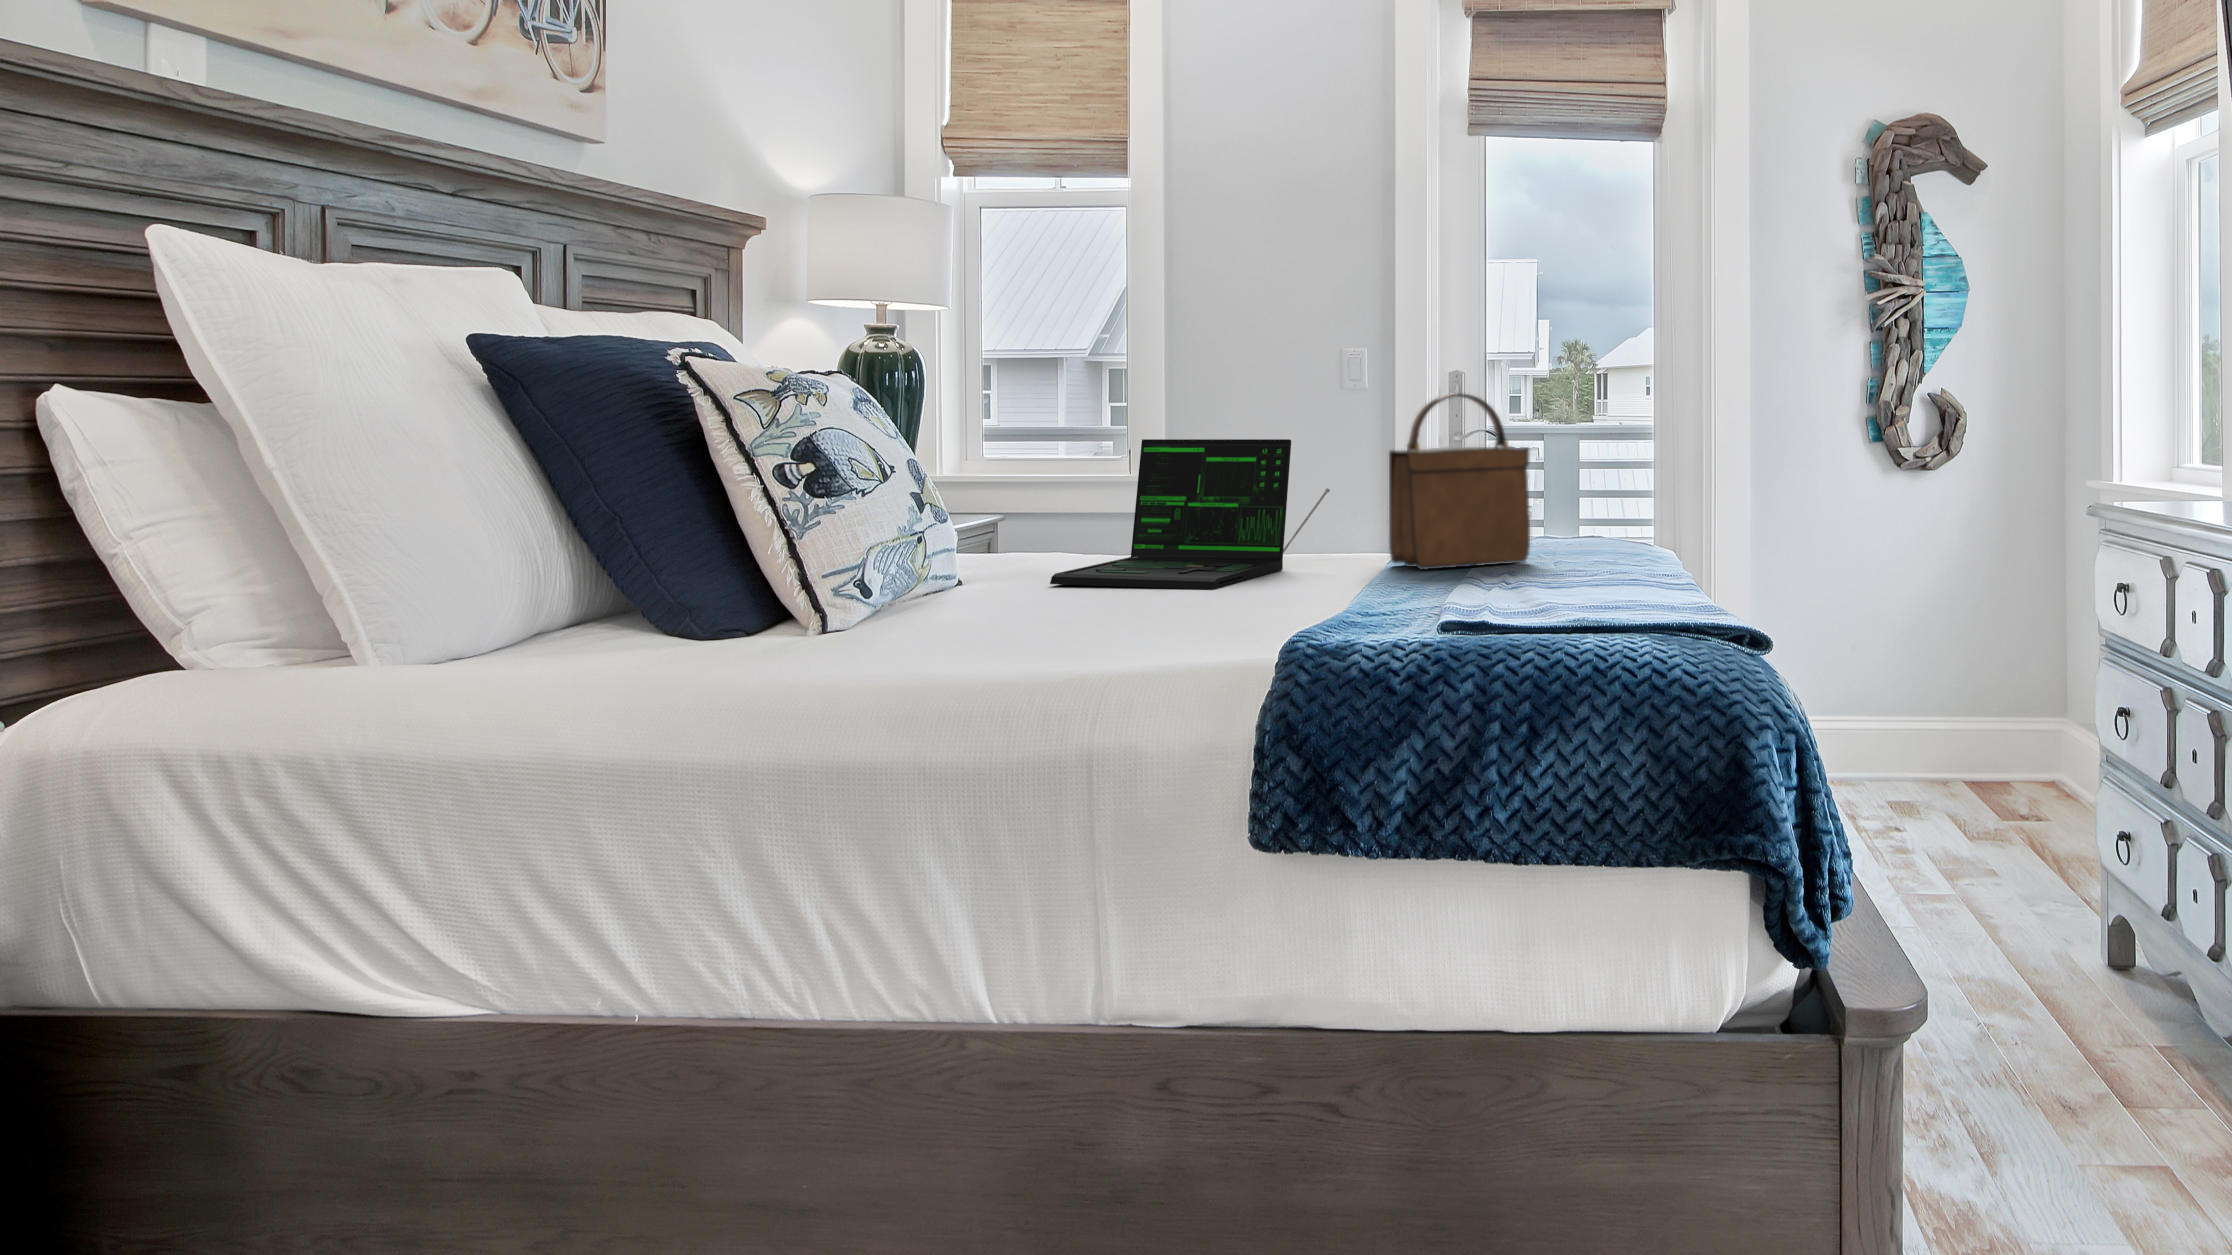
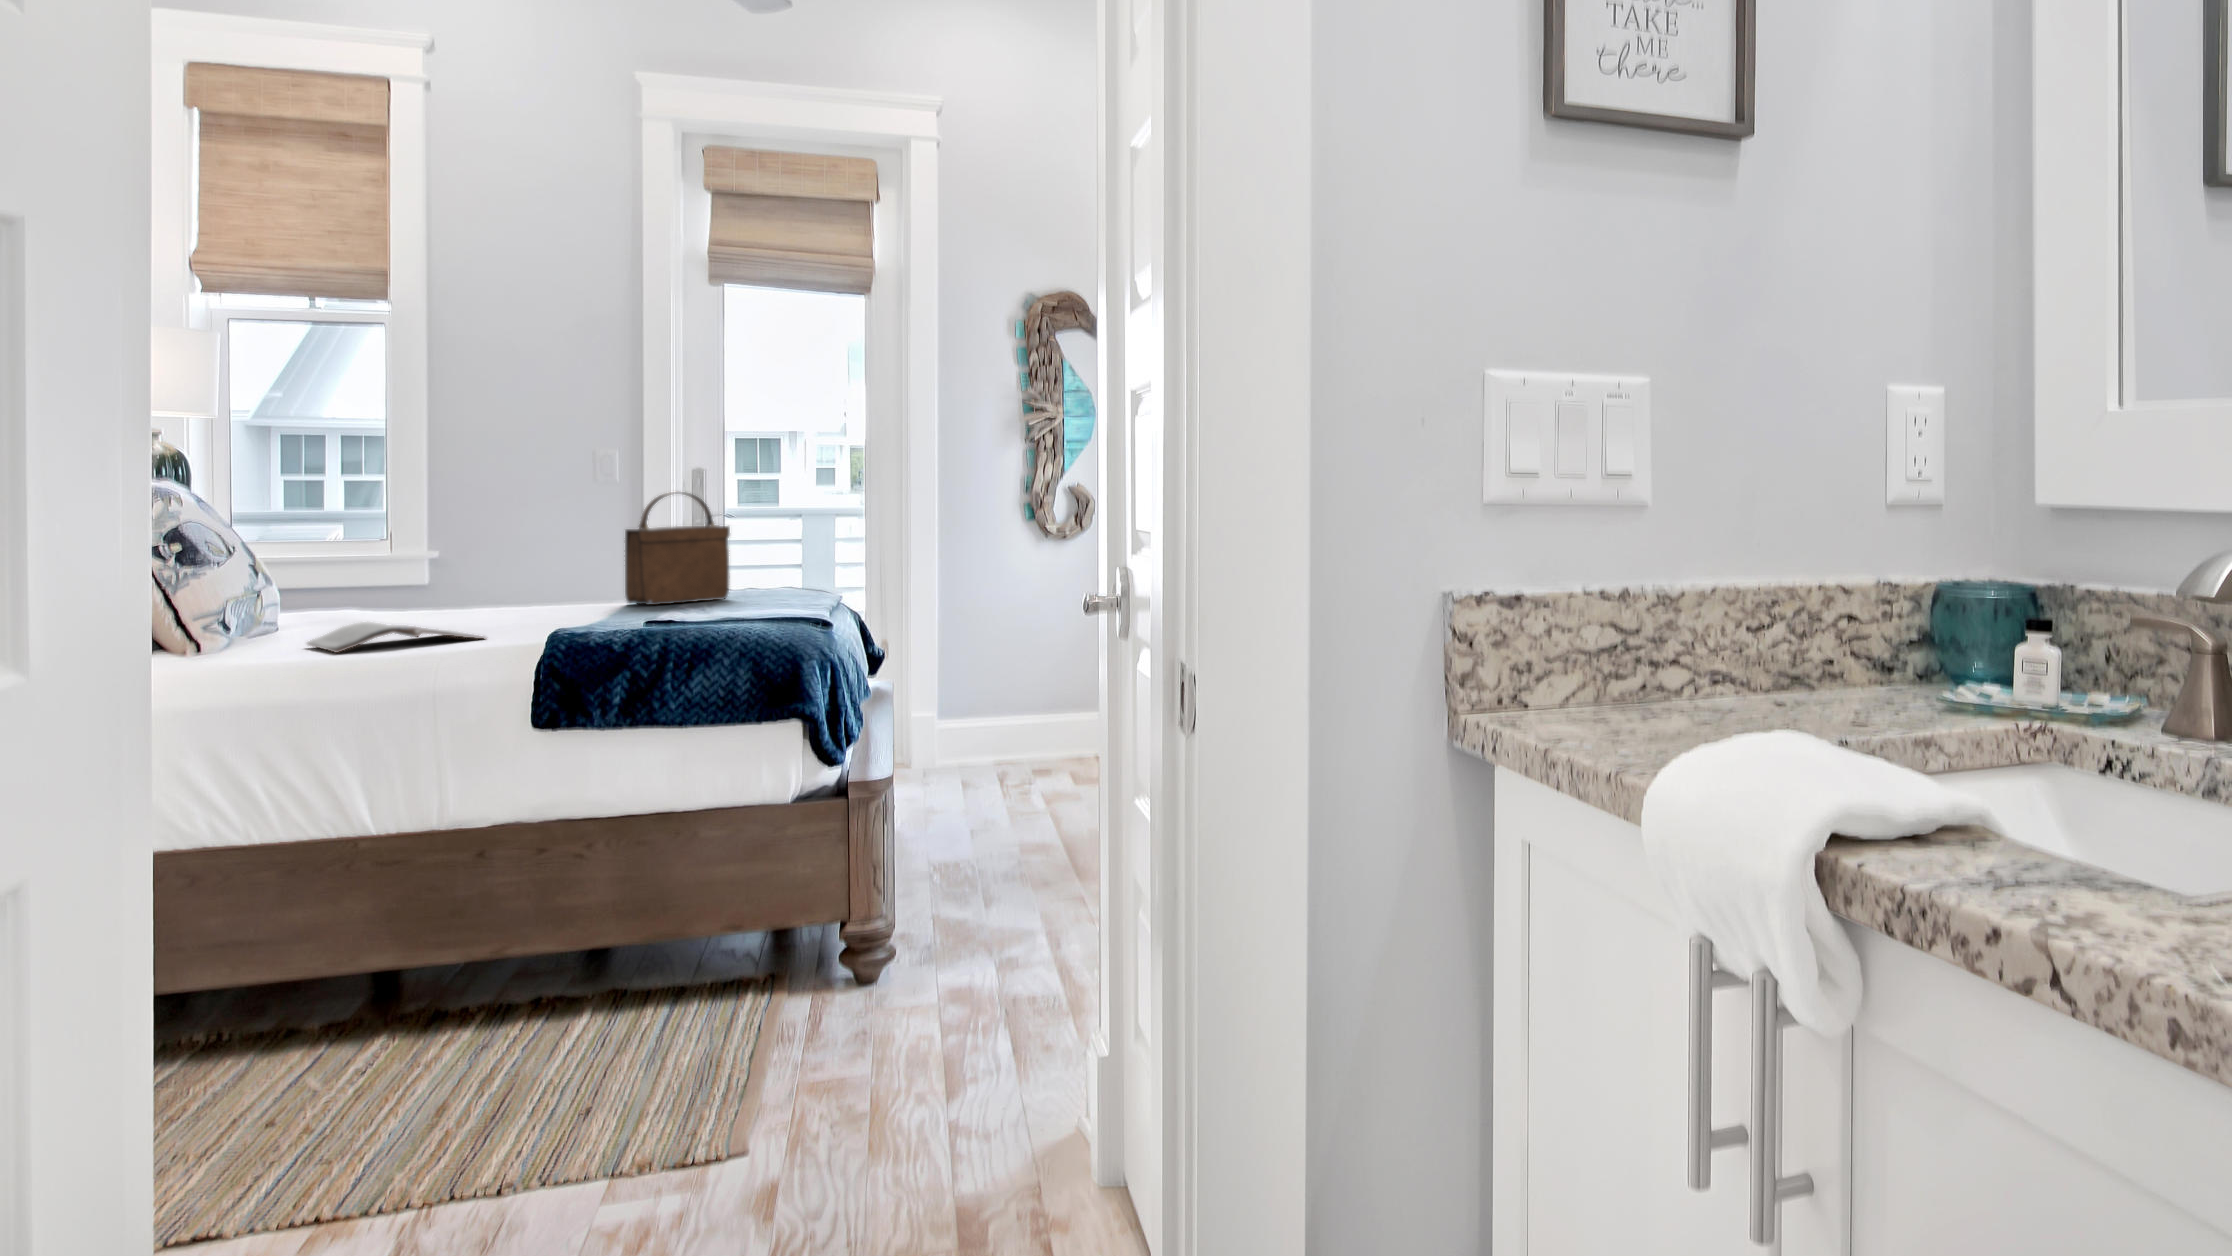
laptop: present [1050,439,1330,590] -> none [355,523,580,623]
magazine: none [952,596,1198,658] -> present [307,622,485,653]

